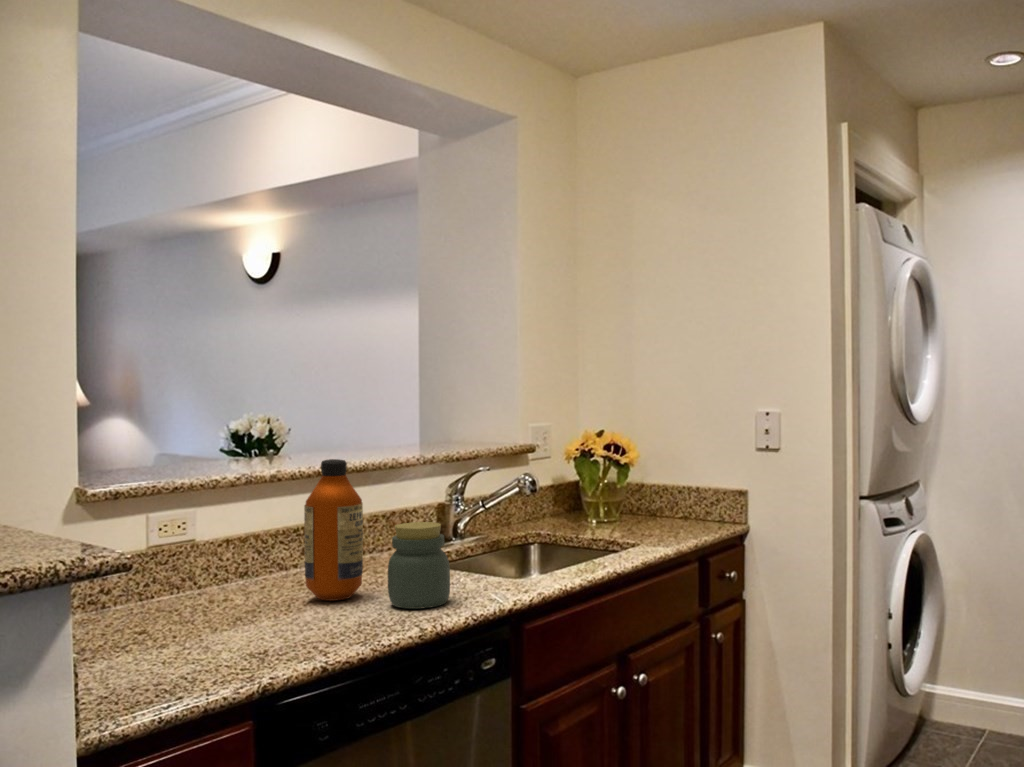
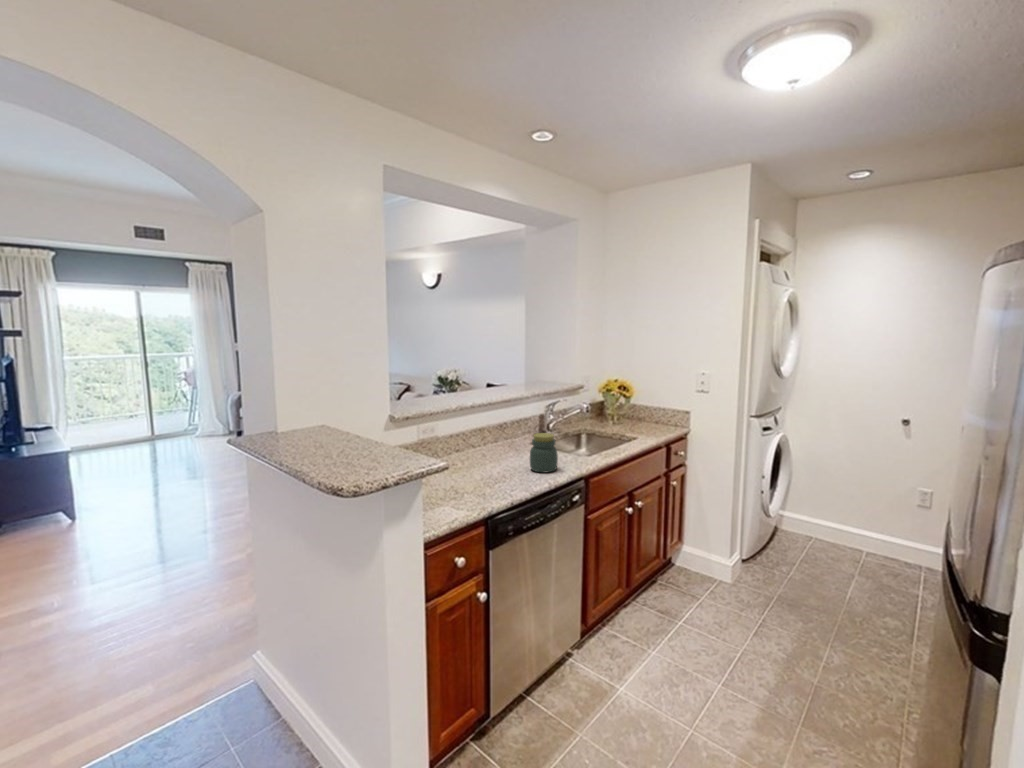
bottle: present [304,459,363,601] -> none [491,403,516,466]

